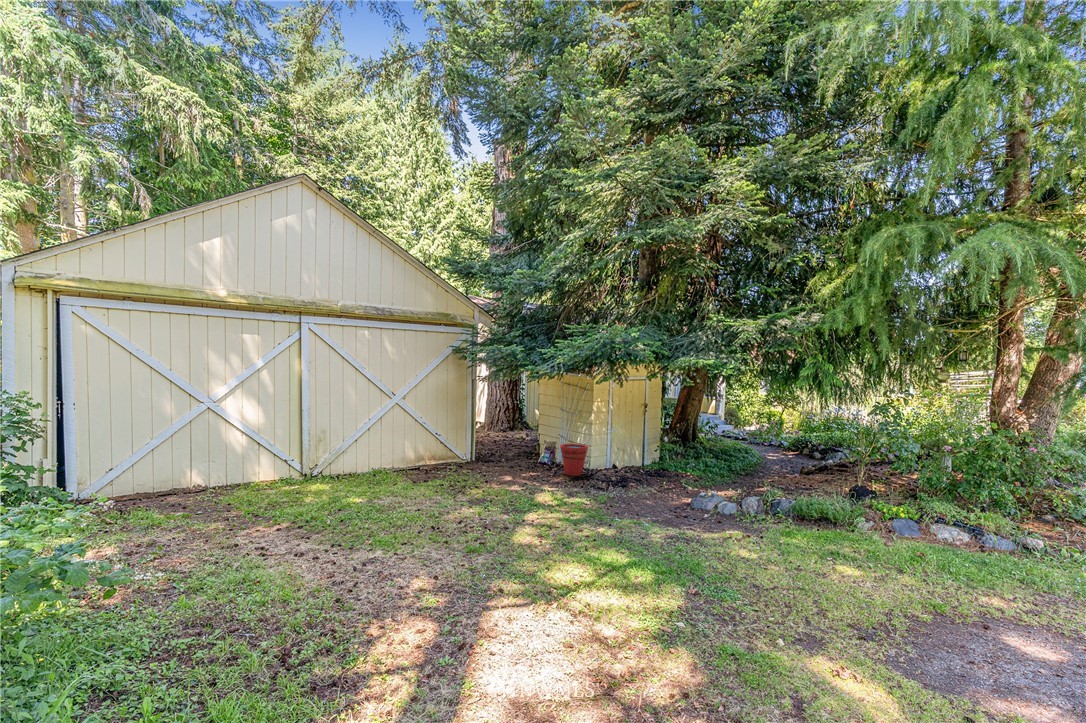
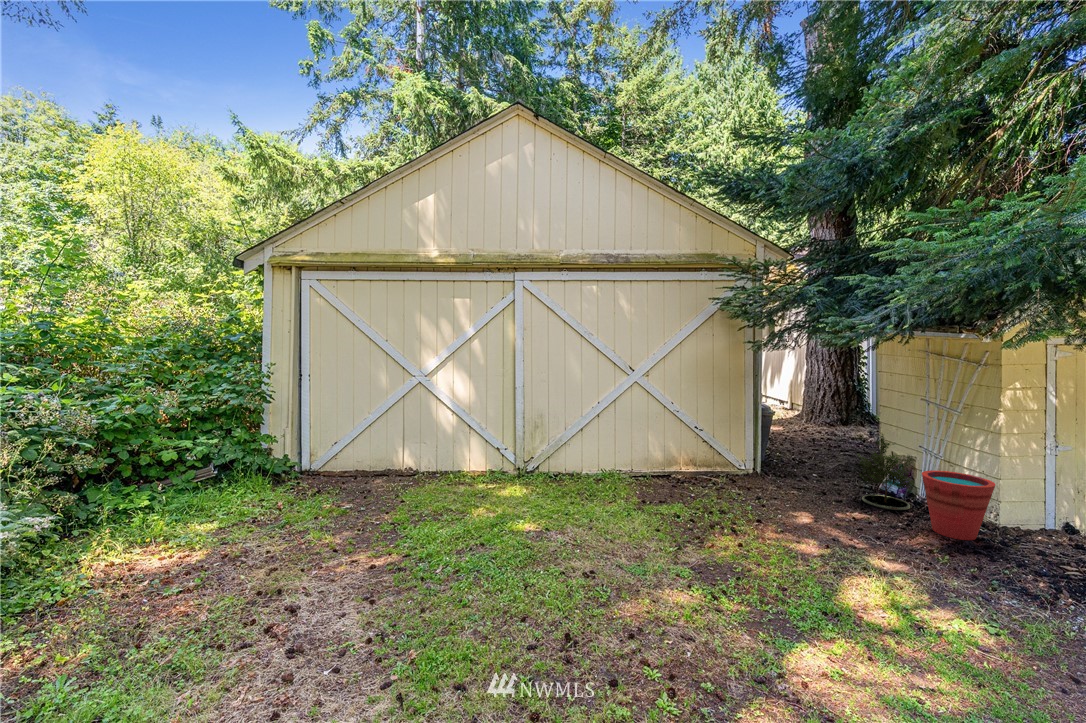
potted tree: none [529,427,557,469] -> present [859,433,914,510]

